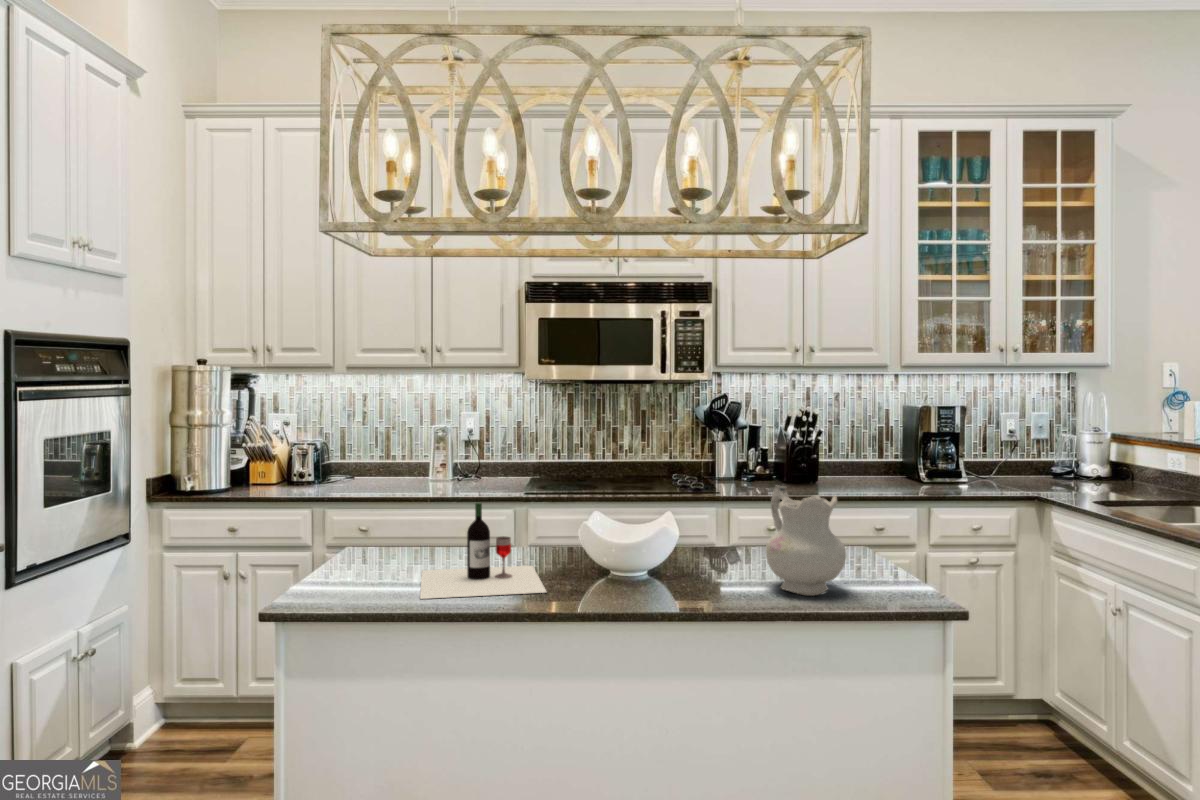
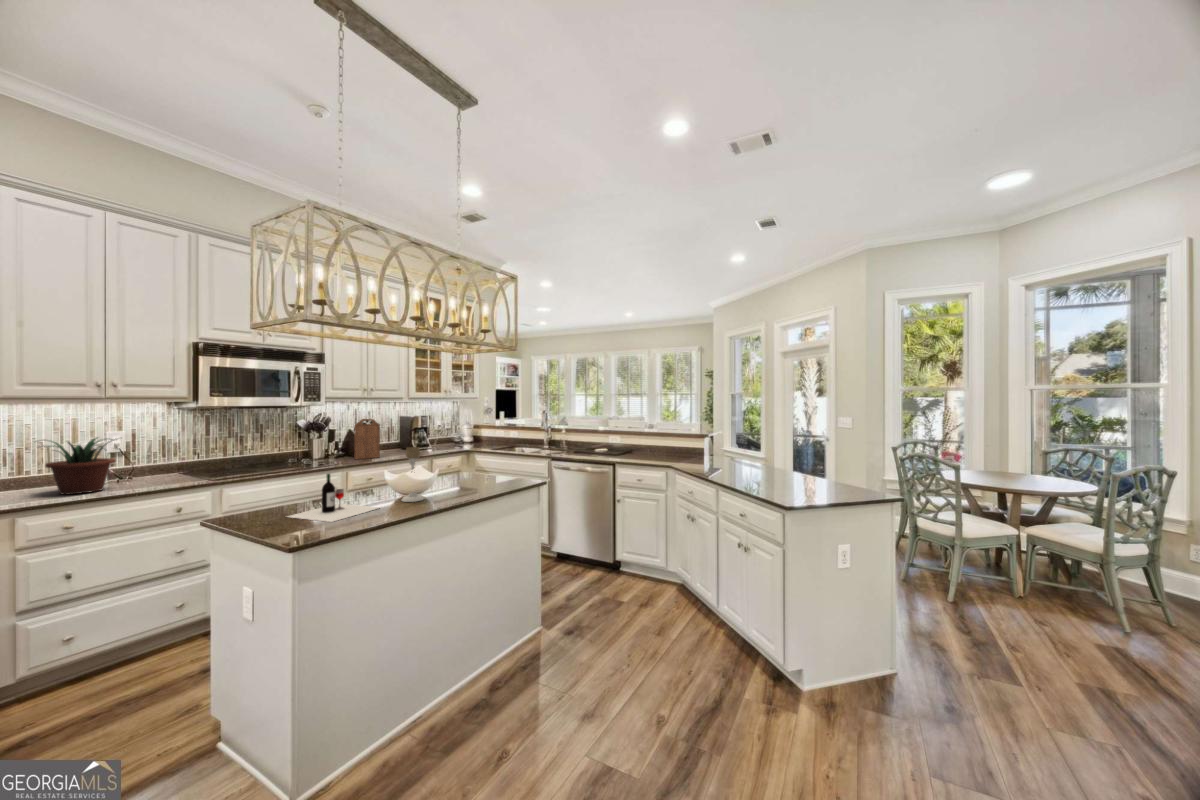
cutting board: none [769,407,817,489] -> present [354,419,380,459]
potted plant: none [363,418,439,490] -> present [45,438,115,494]
candle holder: none [613,466,664,596] -> present [402,447,424,502]
ceramic pitcher: present [766,485,846,596] -> none [446,450,480,489]

